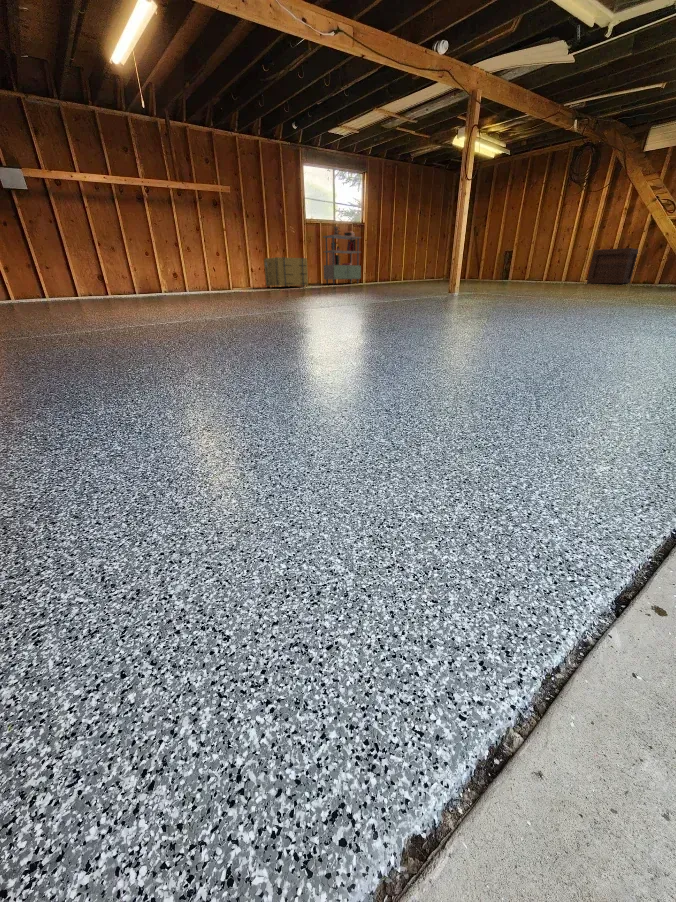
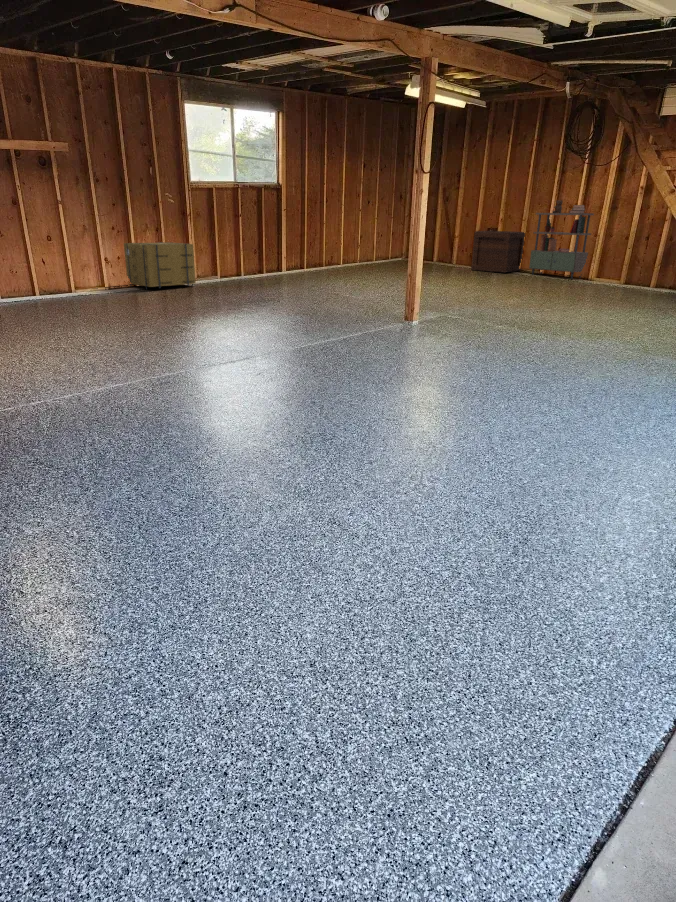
shelving unit: present [323,226,361,284] -> present [529,200,594,279]
wooden crate: present [587,248,638,284] -> present [471,231,525,273]

